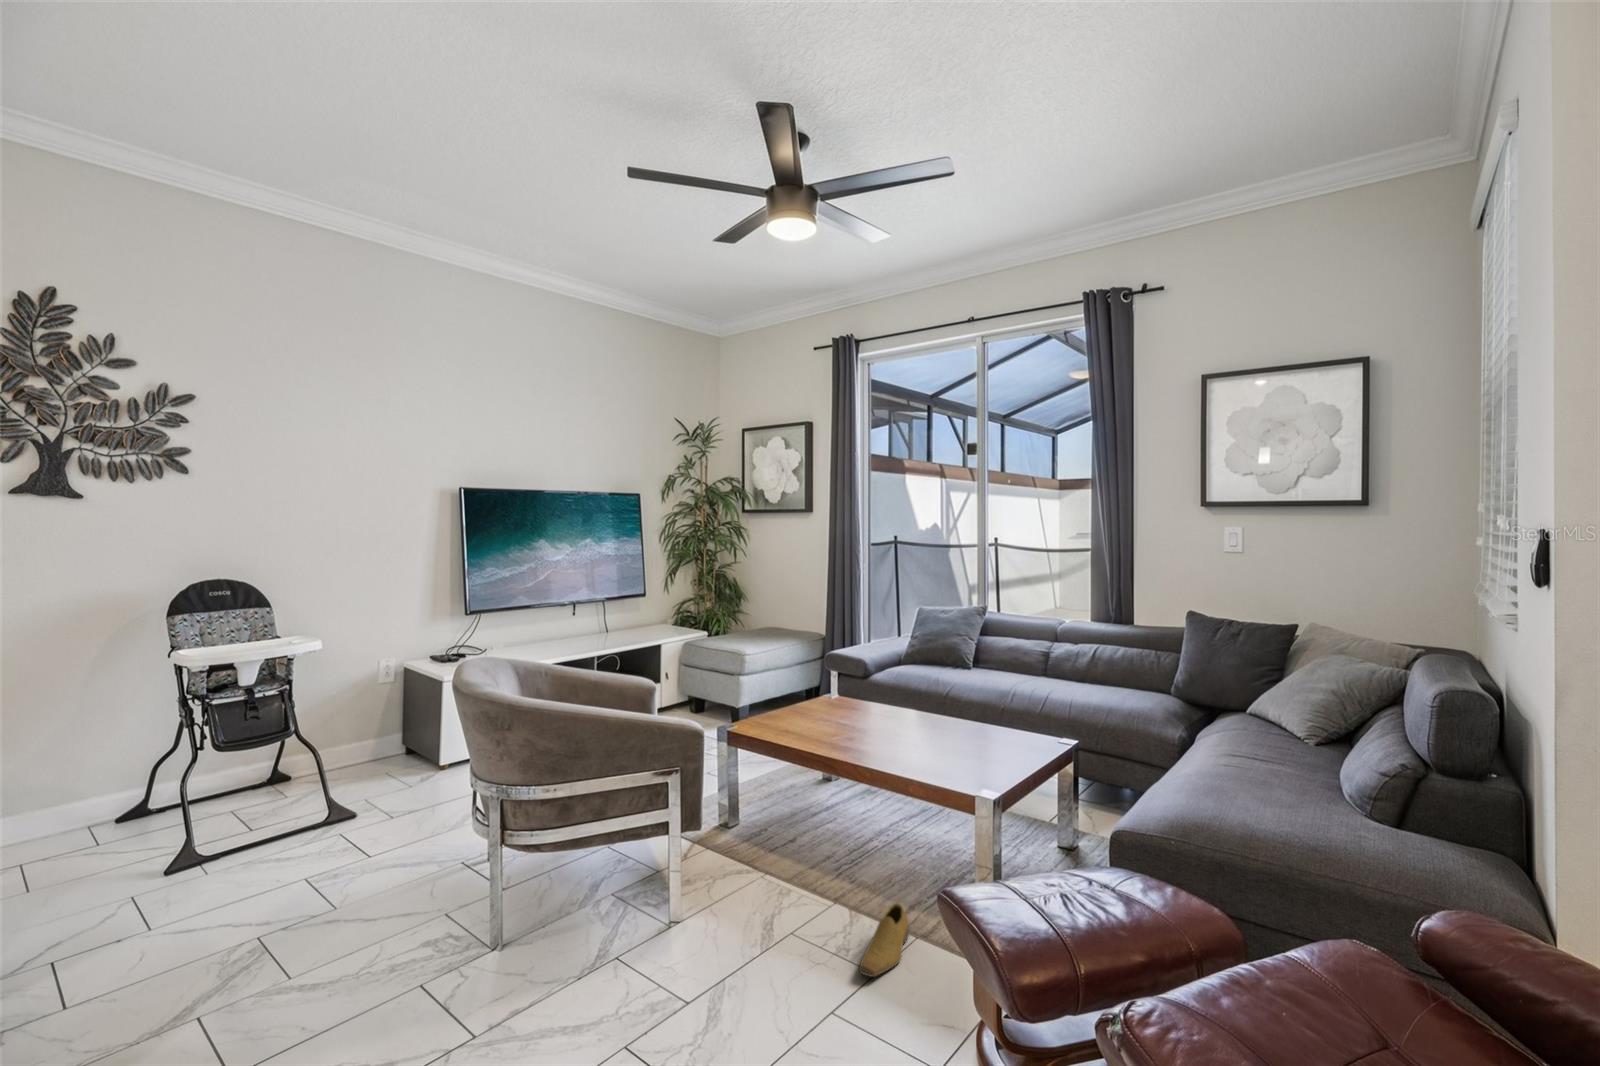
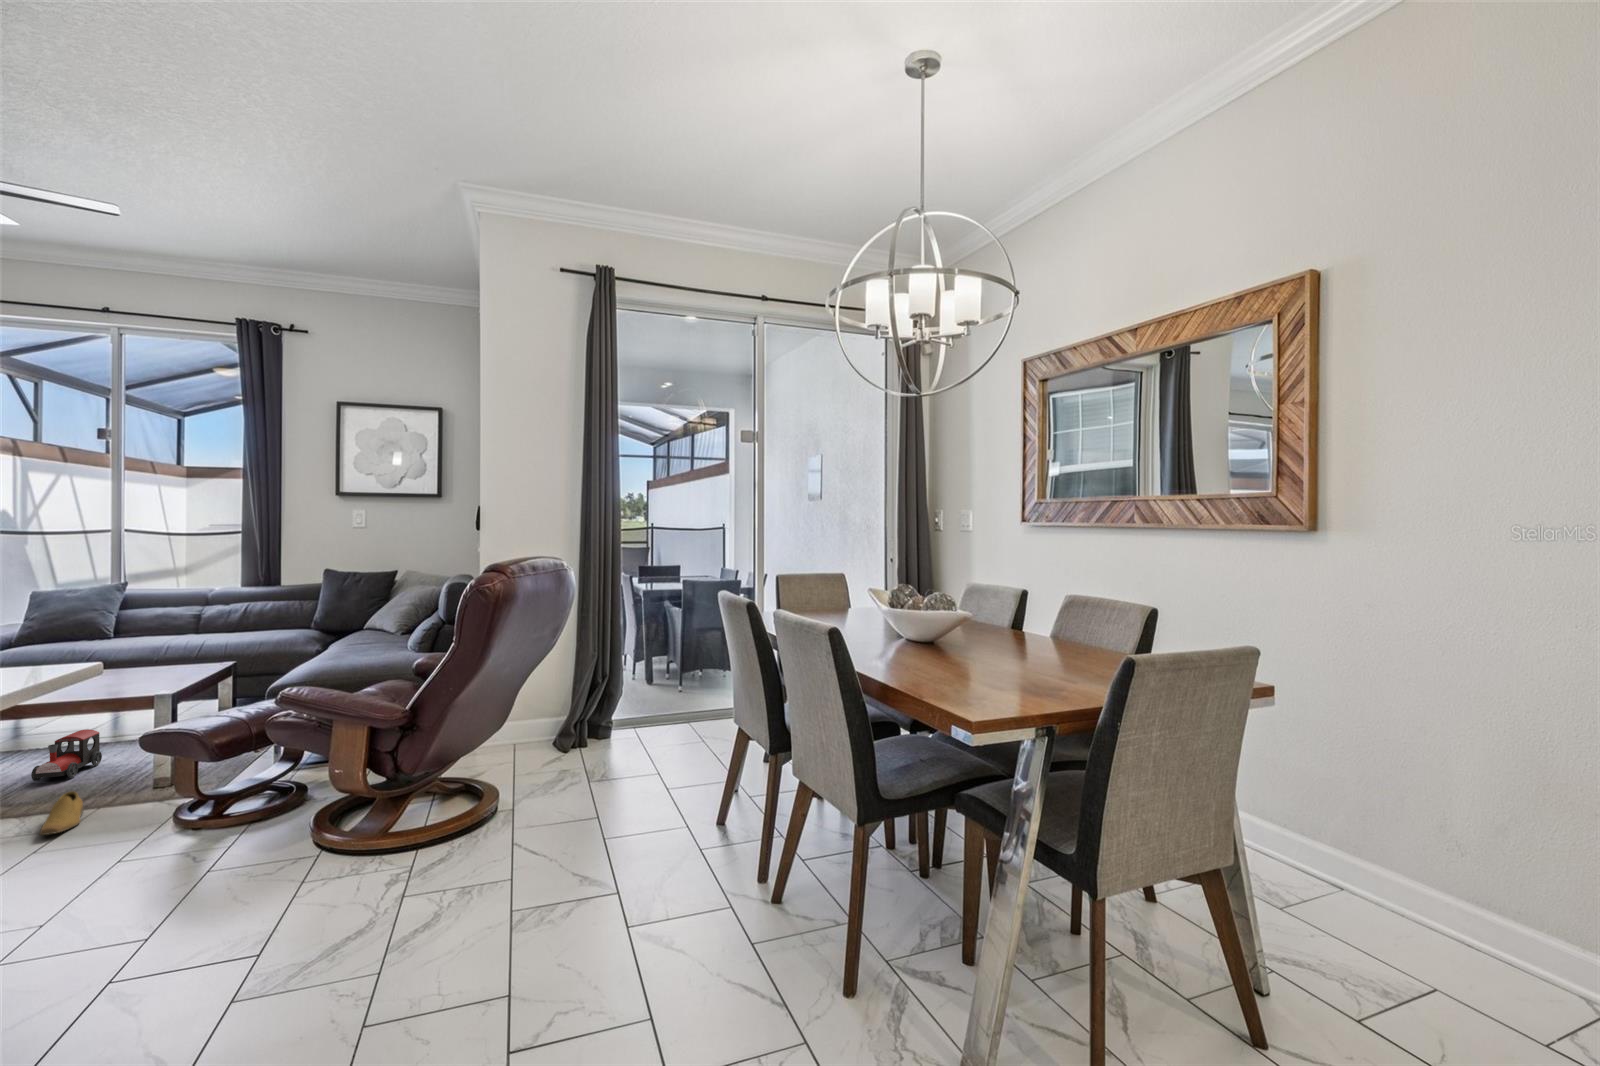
toy train: none [887,789,947,851] -> present [31,729,102,781]

